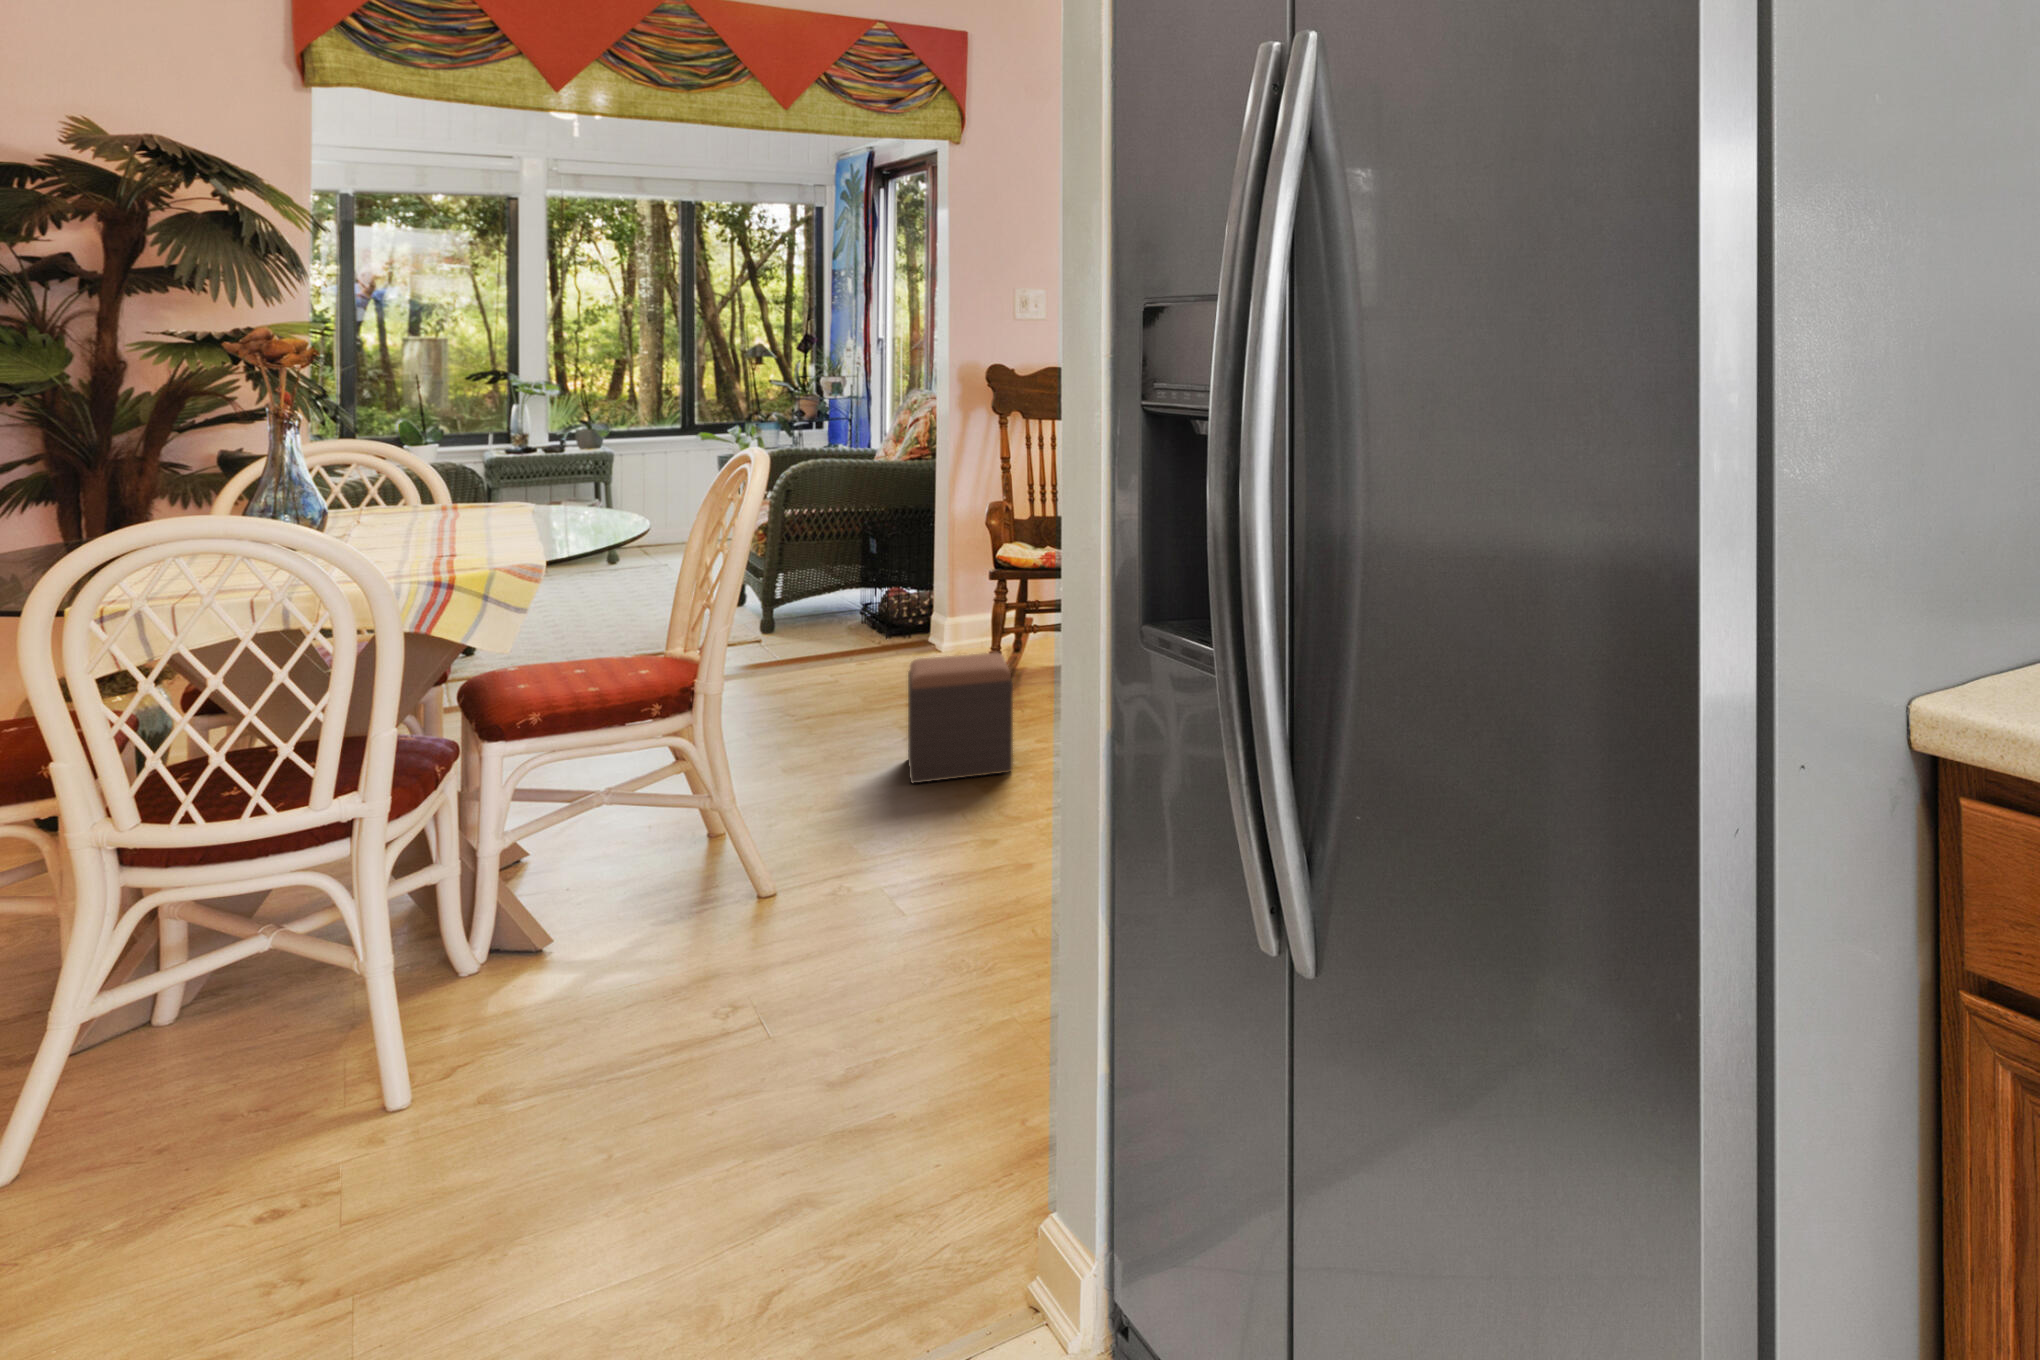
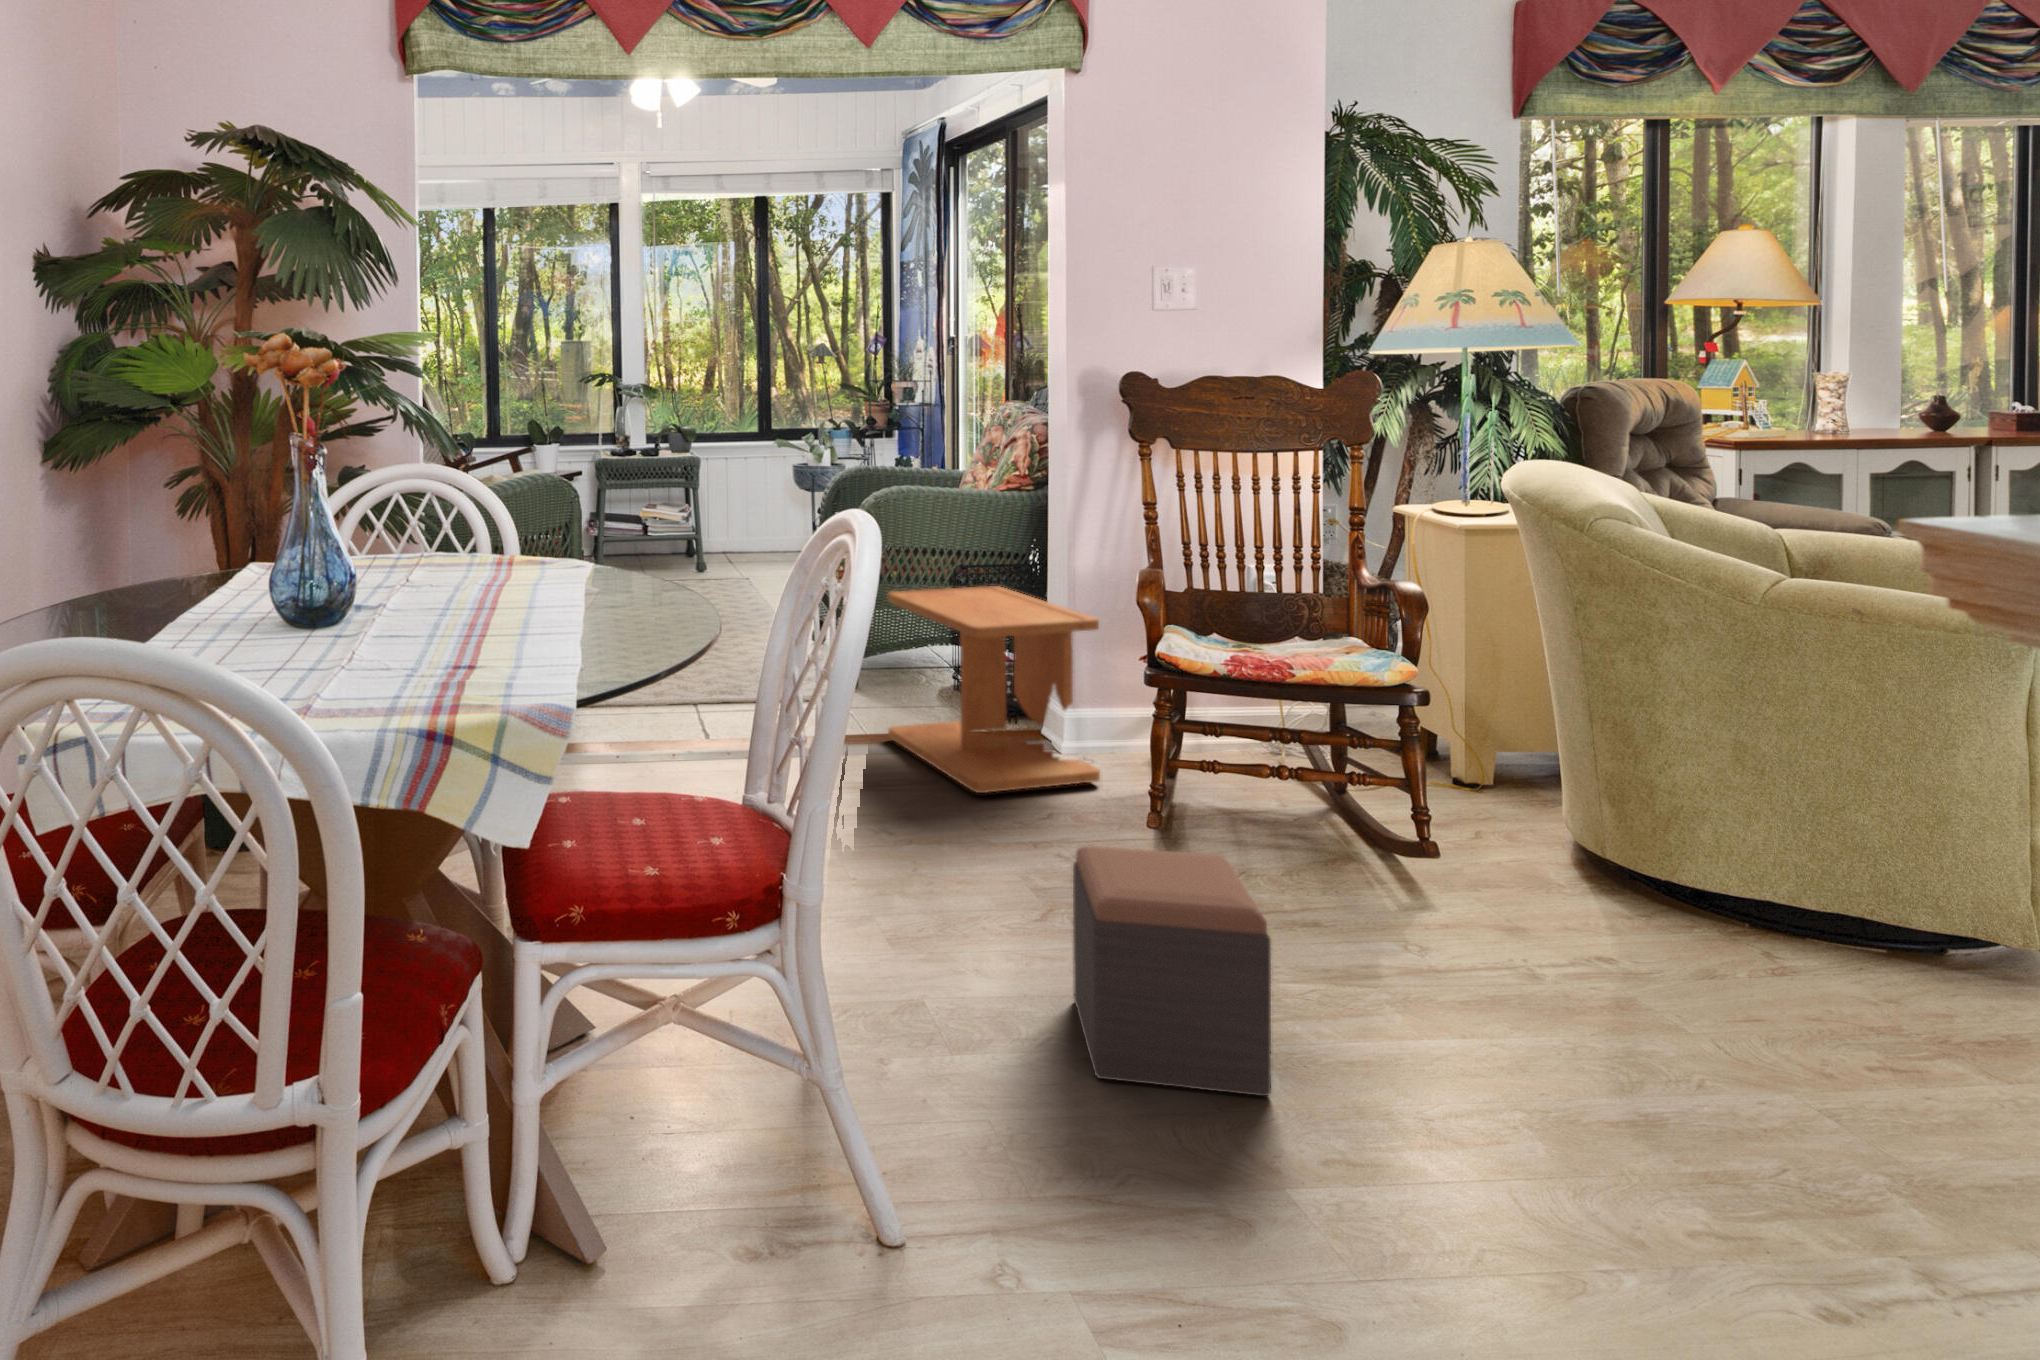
side table: none [801,532,964,677] -> present [888,586,1100,793]

